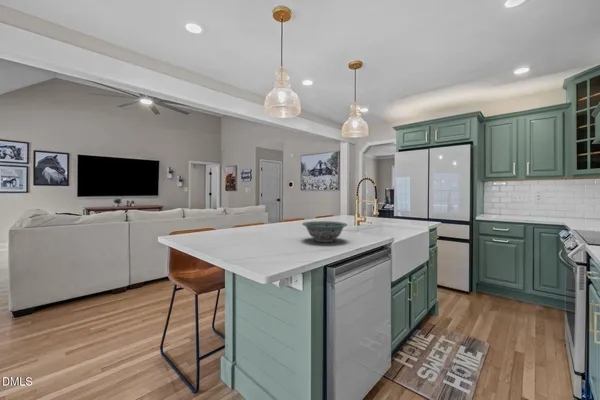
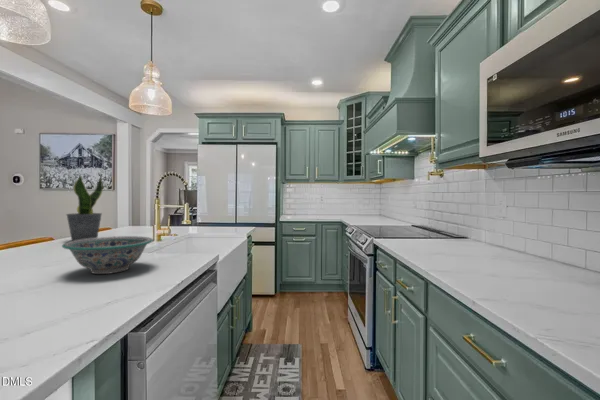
potted plant: none [309,183,327,223] -> present [67,176,103,241]

